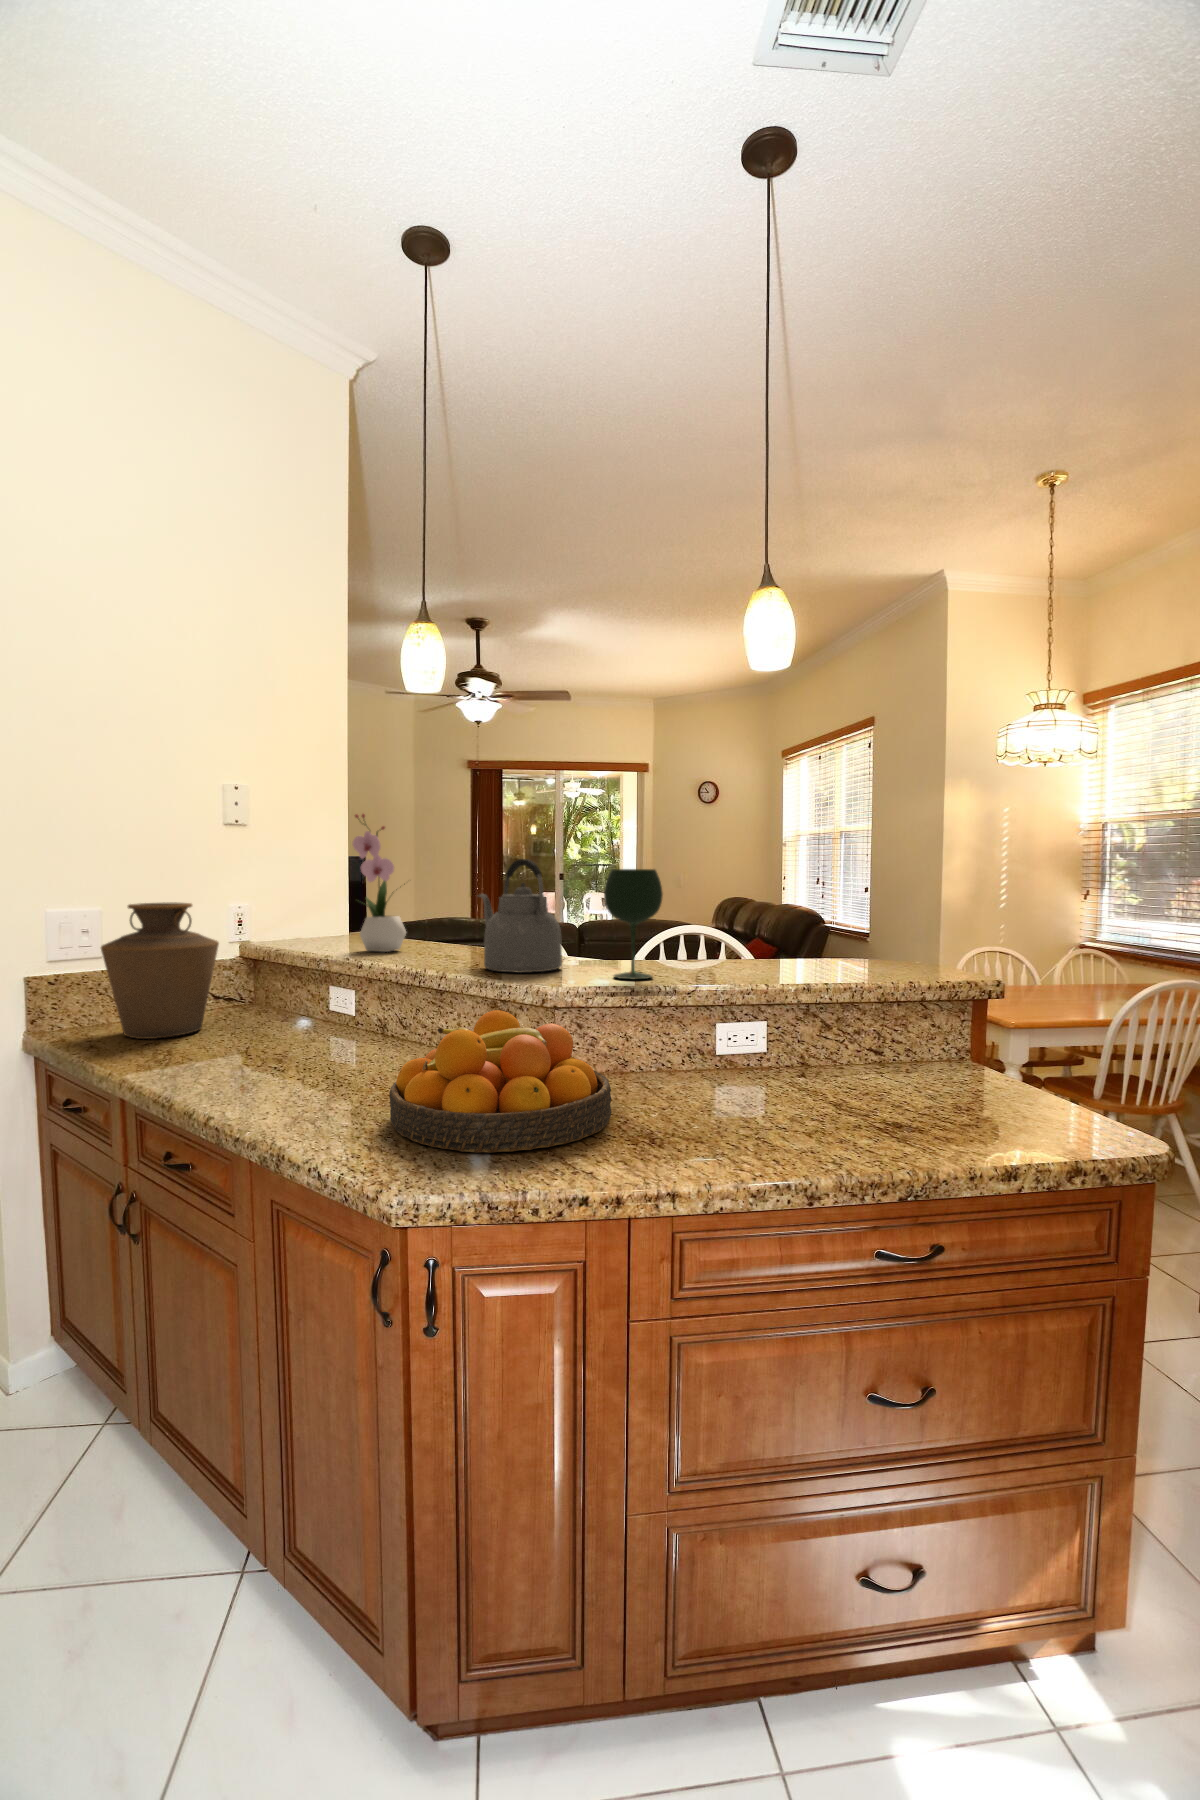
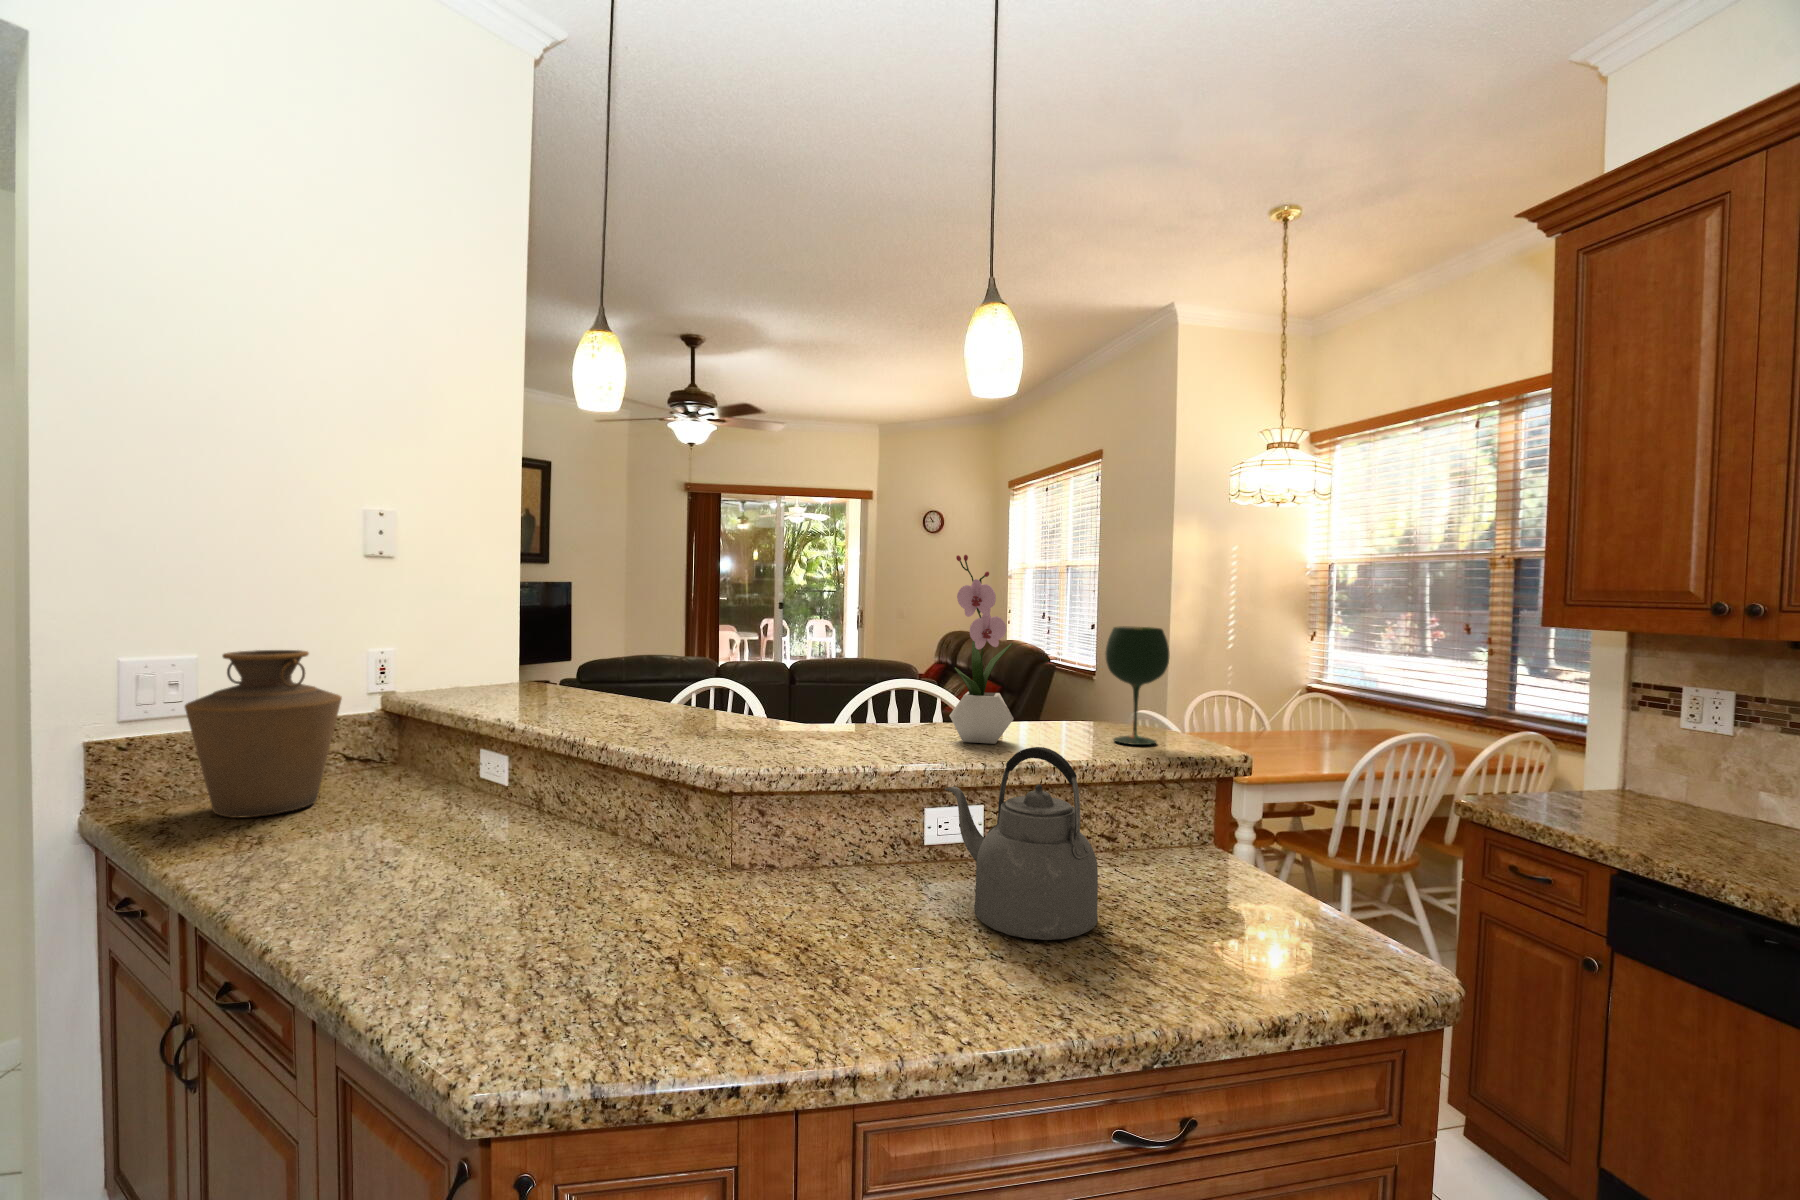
flower arrangement: present [352,814,406,952] -> present [950,555,1014,744]
kettle: present [478,859,562,973] -> present [944,747,1098,940]
wine glass: present [604,869,663,979] -> present [1106,626,1170,745]
fruit bowl: present [390,1010,611,1153] -> none [503,804,790,1009]

